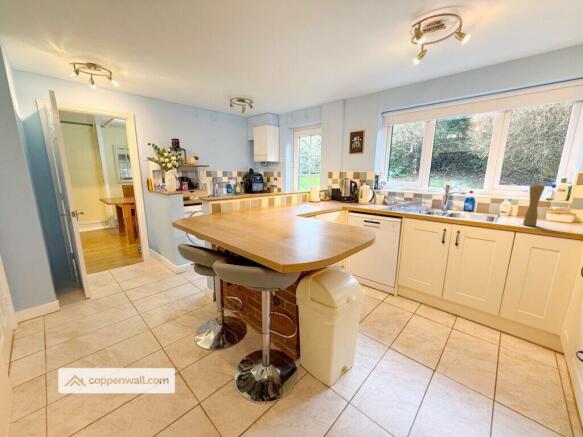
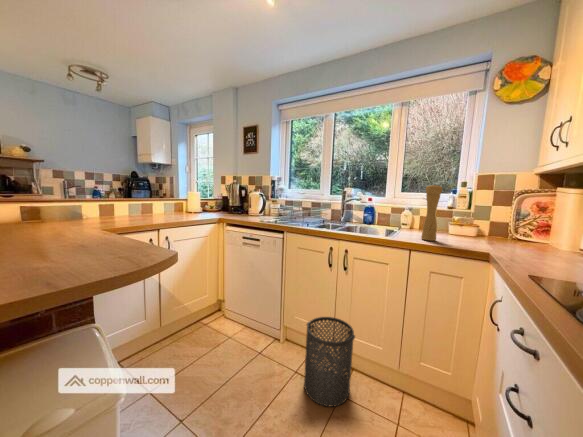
trash can: none [424,278,467,334] -> present [304,317,355,407]

